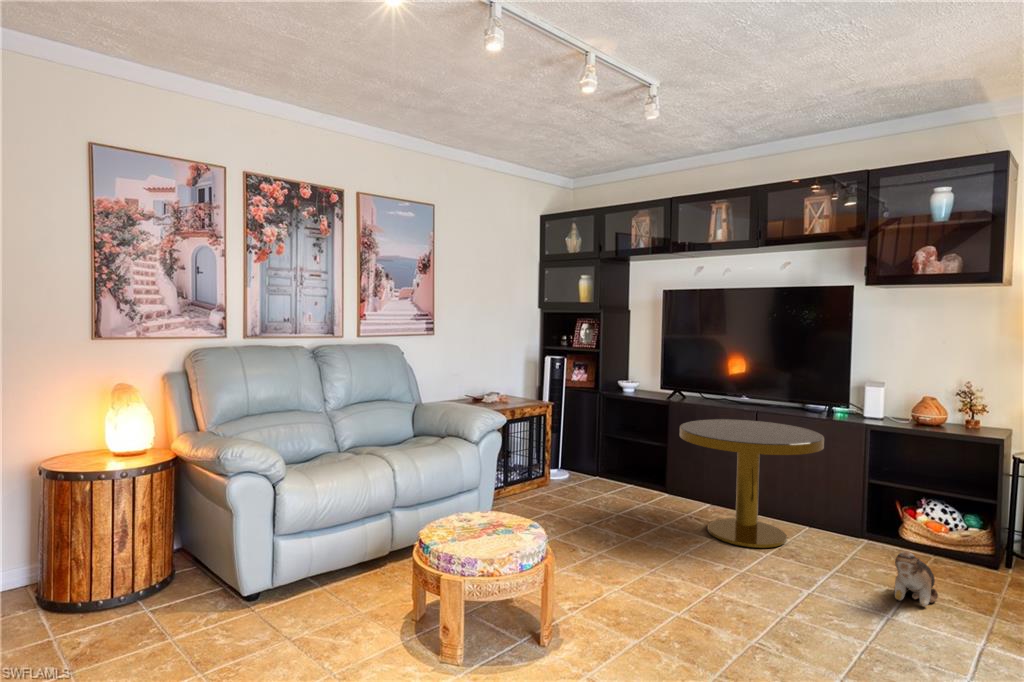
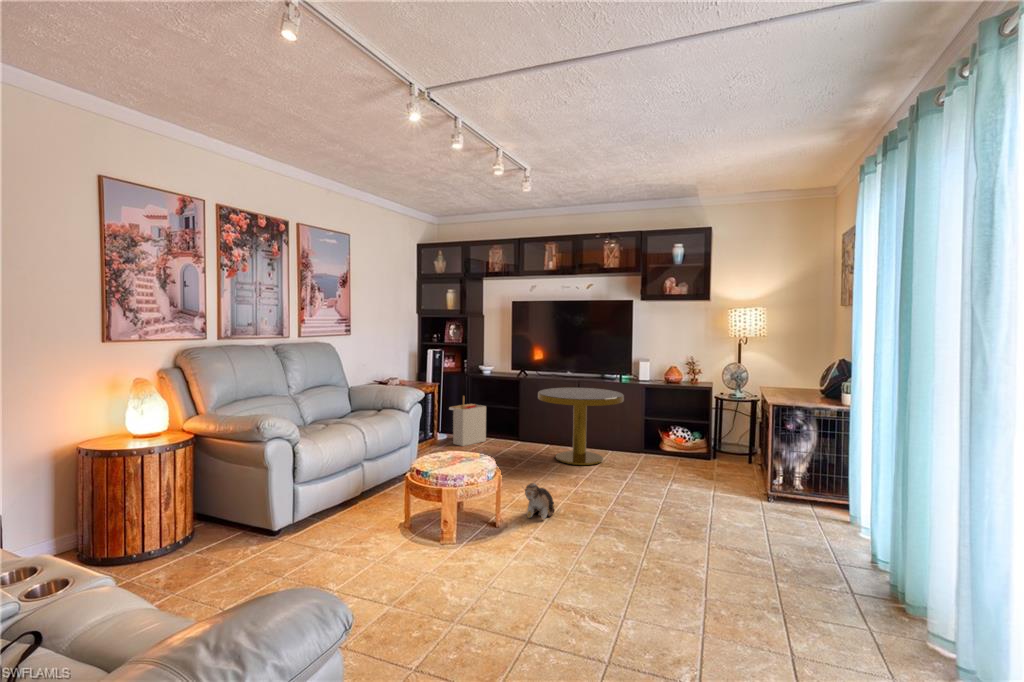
storage bin: none [567,422,618,492] -> present [449,396,486,446]
plush toy: present [893,551,938,606] -> present [522,483,554,519]

